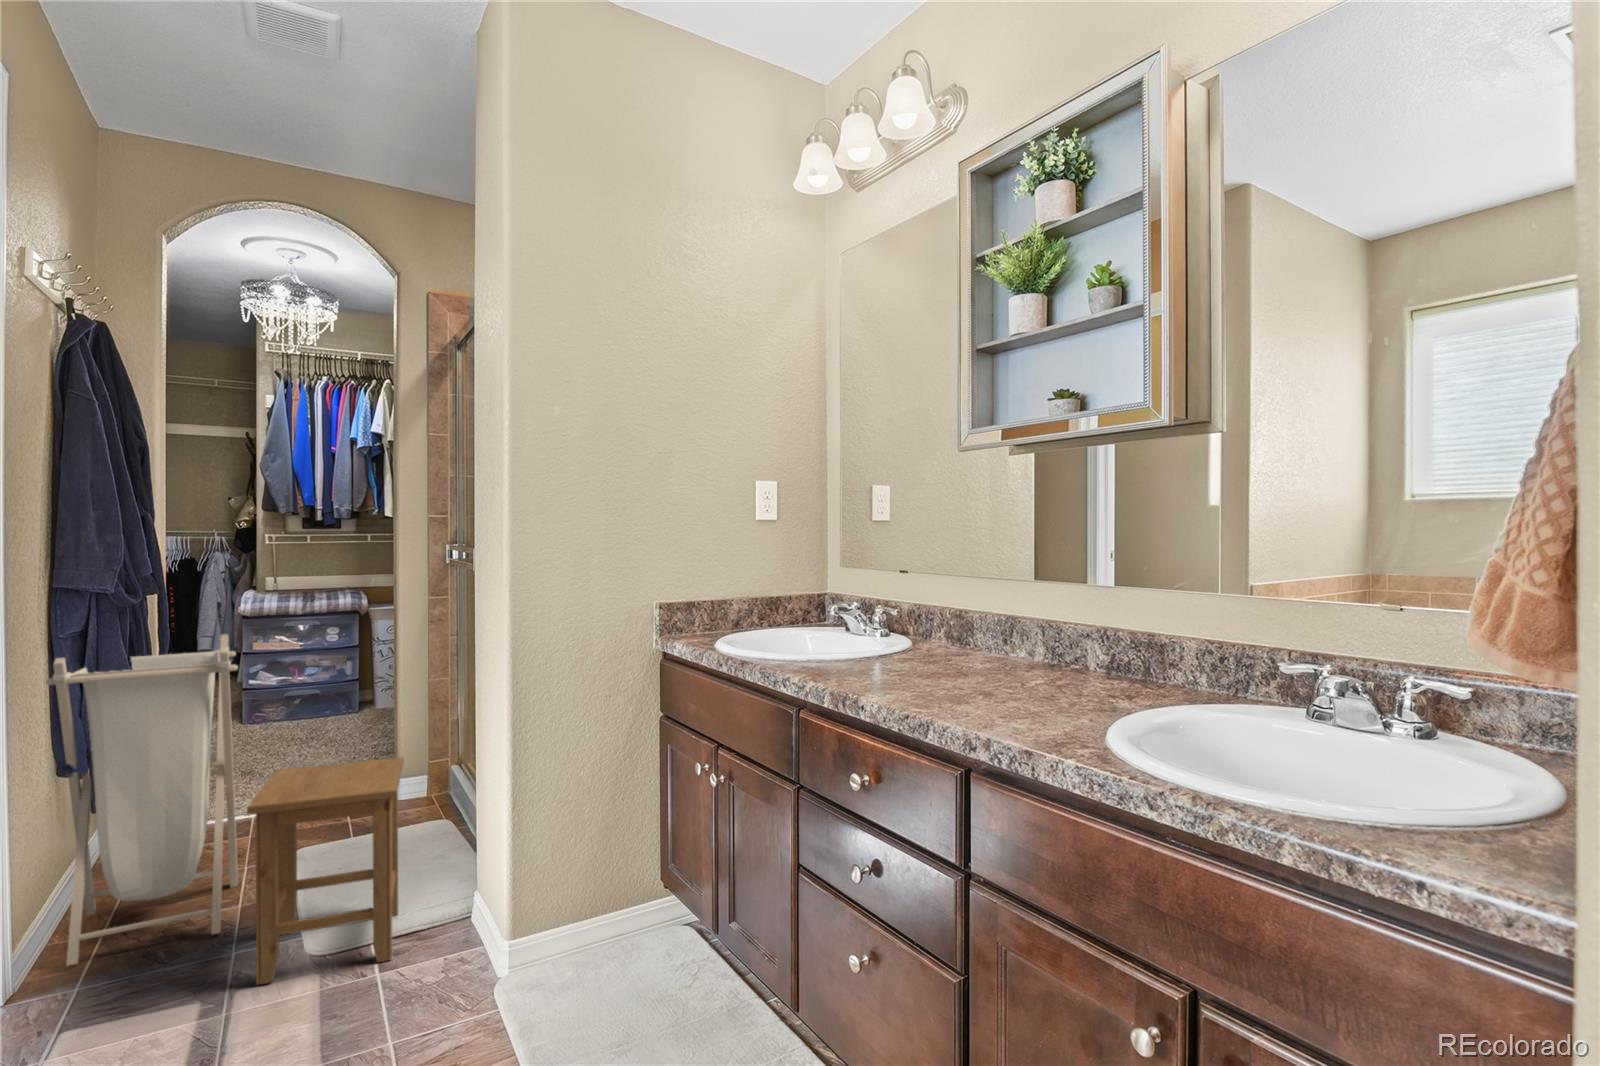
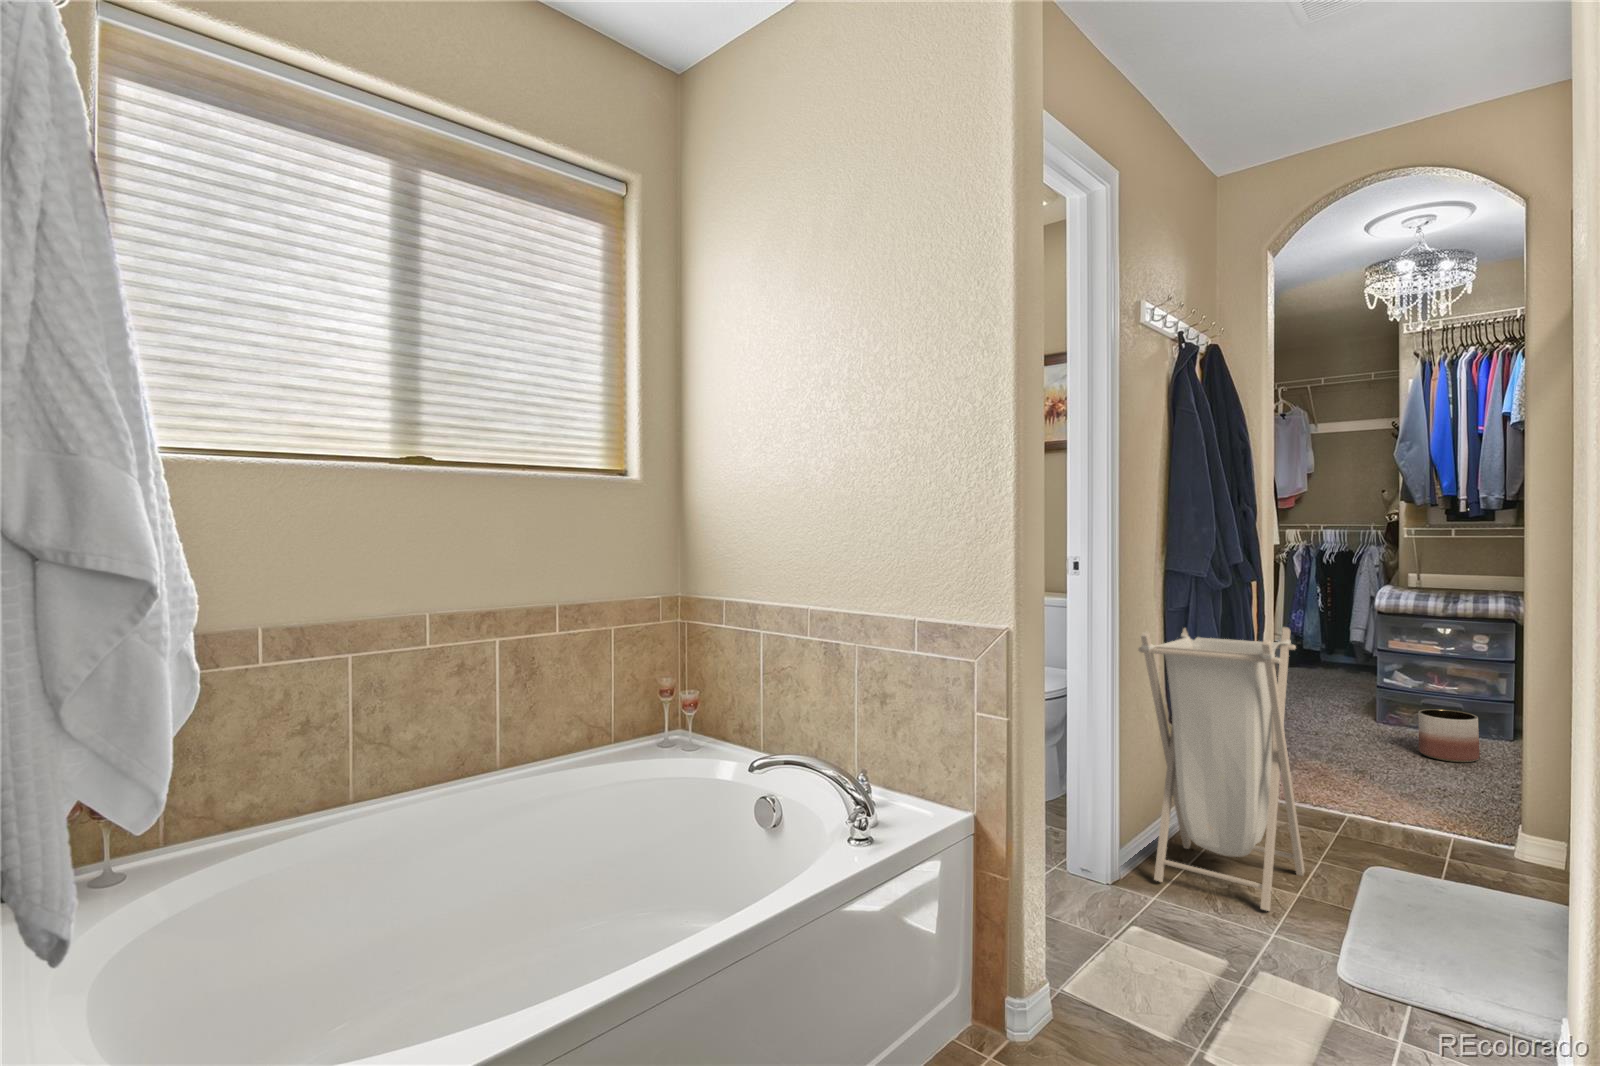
planter: none [292,697,340,744] -> present [1418,709,1480,762]
stool: present [247,757,404,985] -> none [1264,771,1466,1033]

